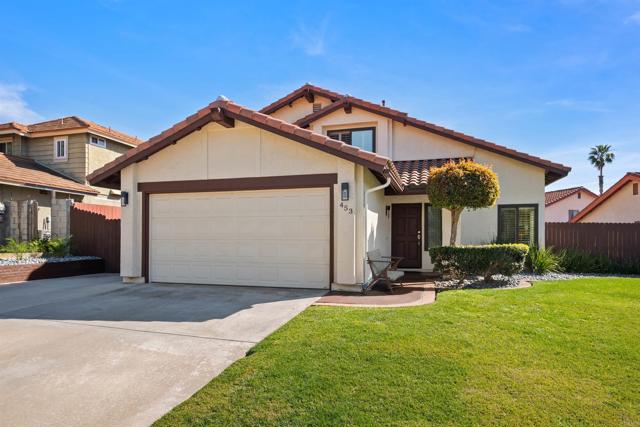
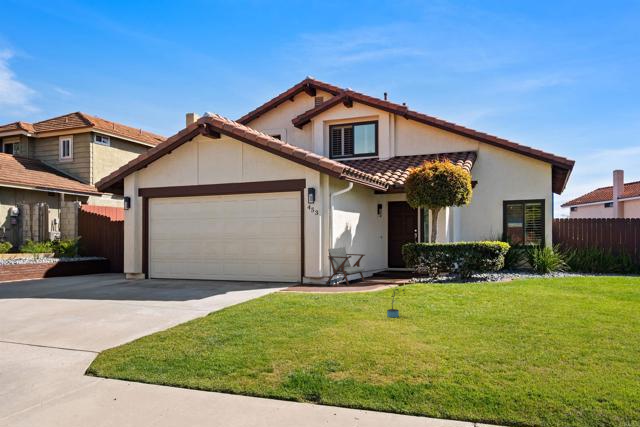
potted plant: none [527,306,562,365] -> present [385,279,405,317]

